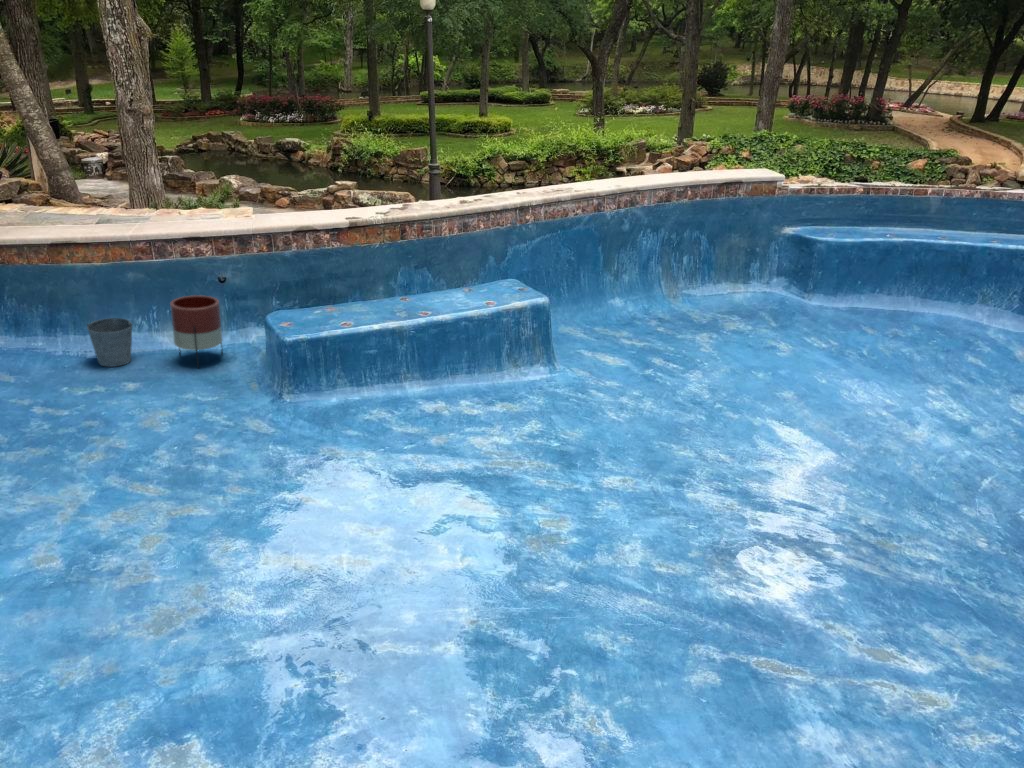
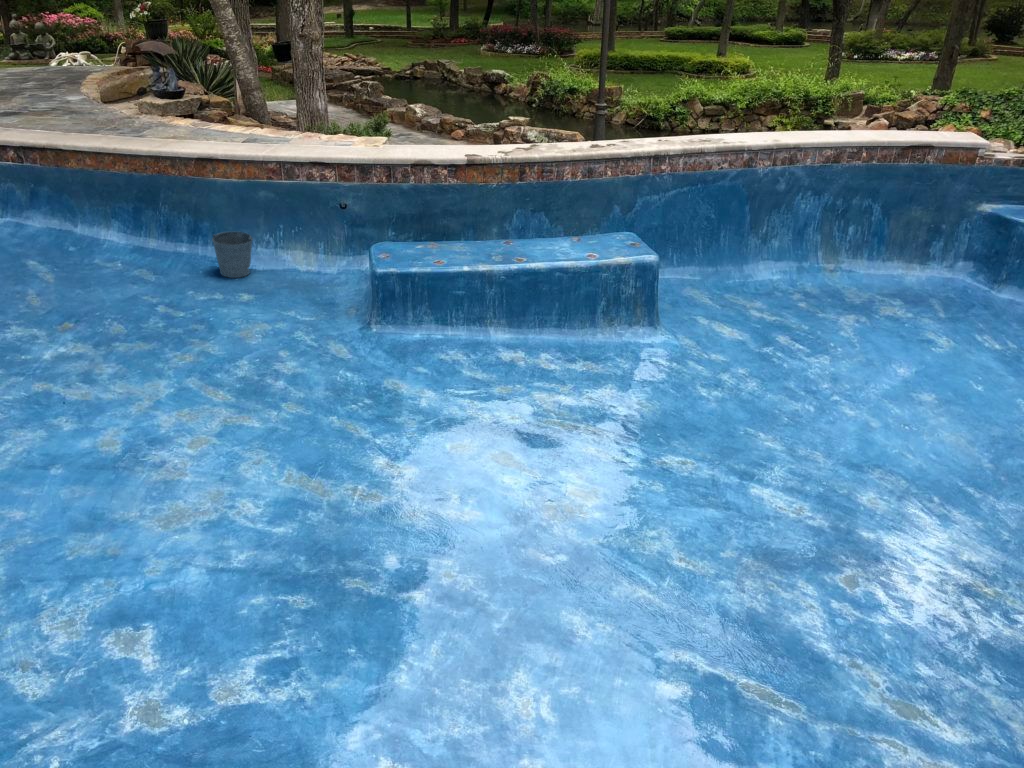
planter: present [170,295,223,357] -> none [286,217,333,289]

